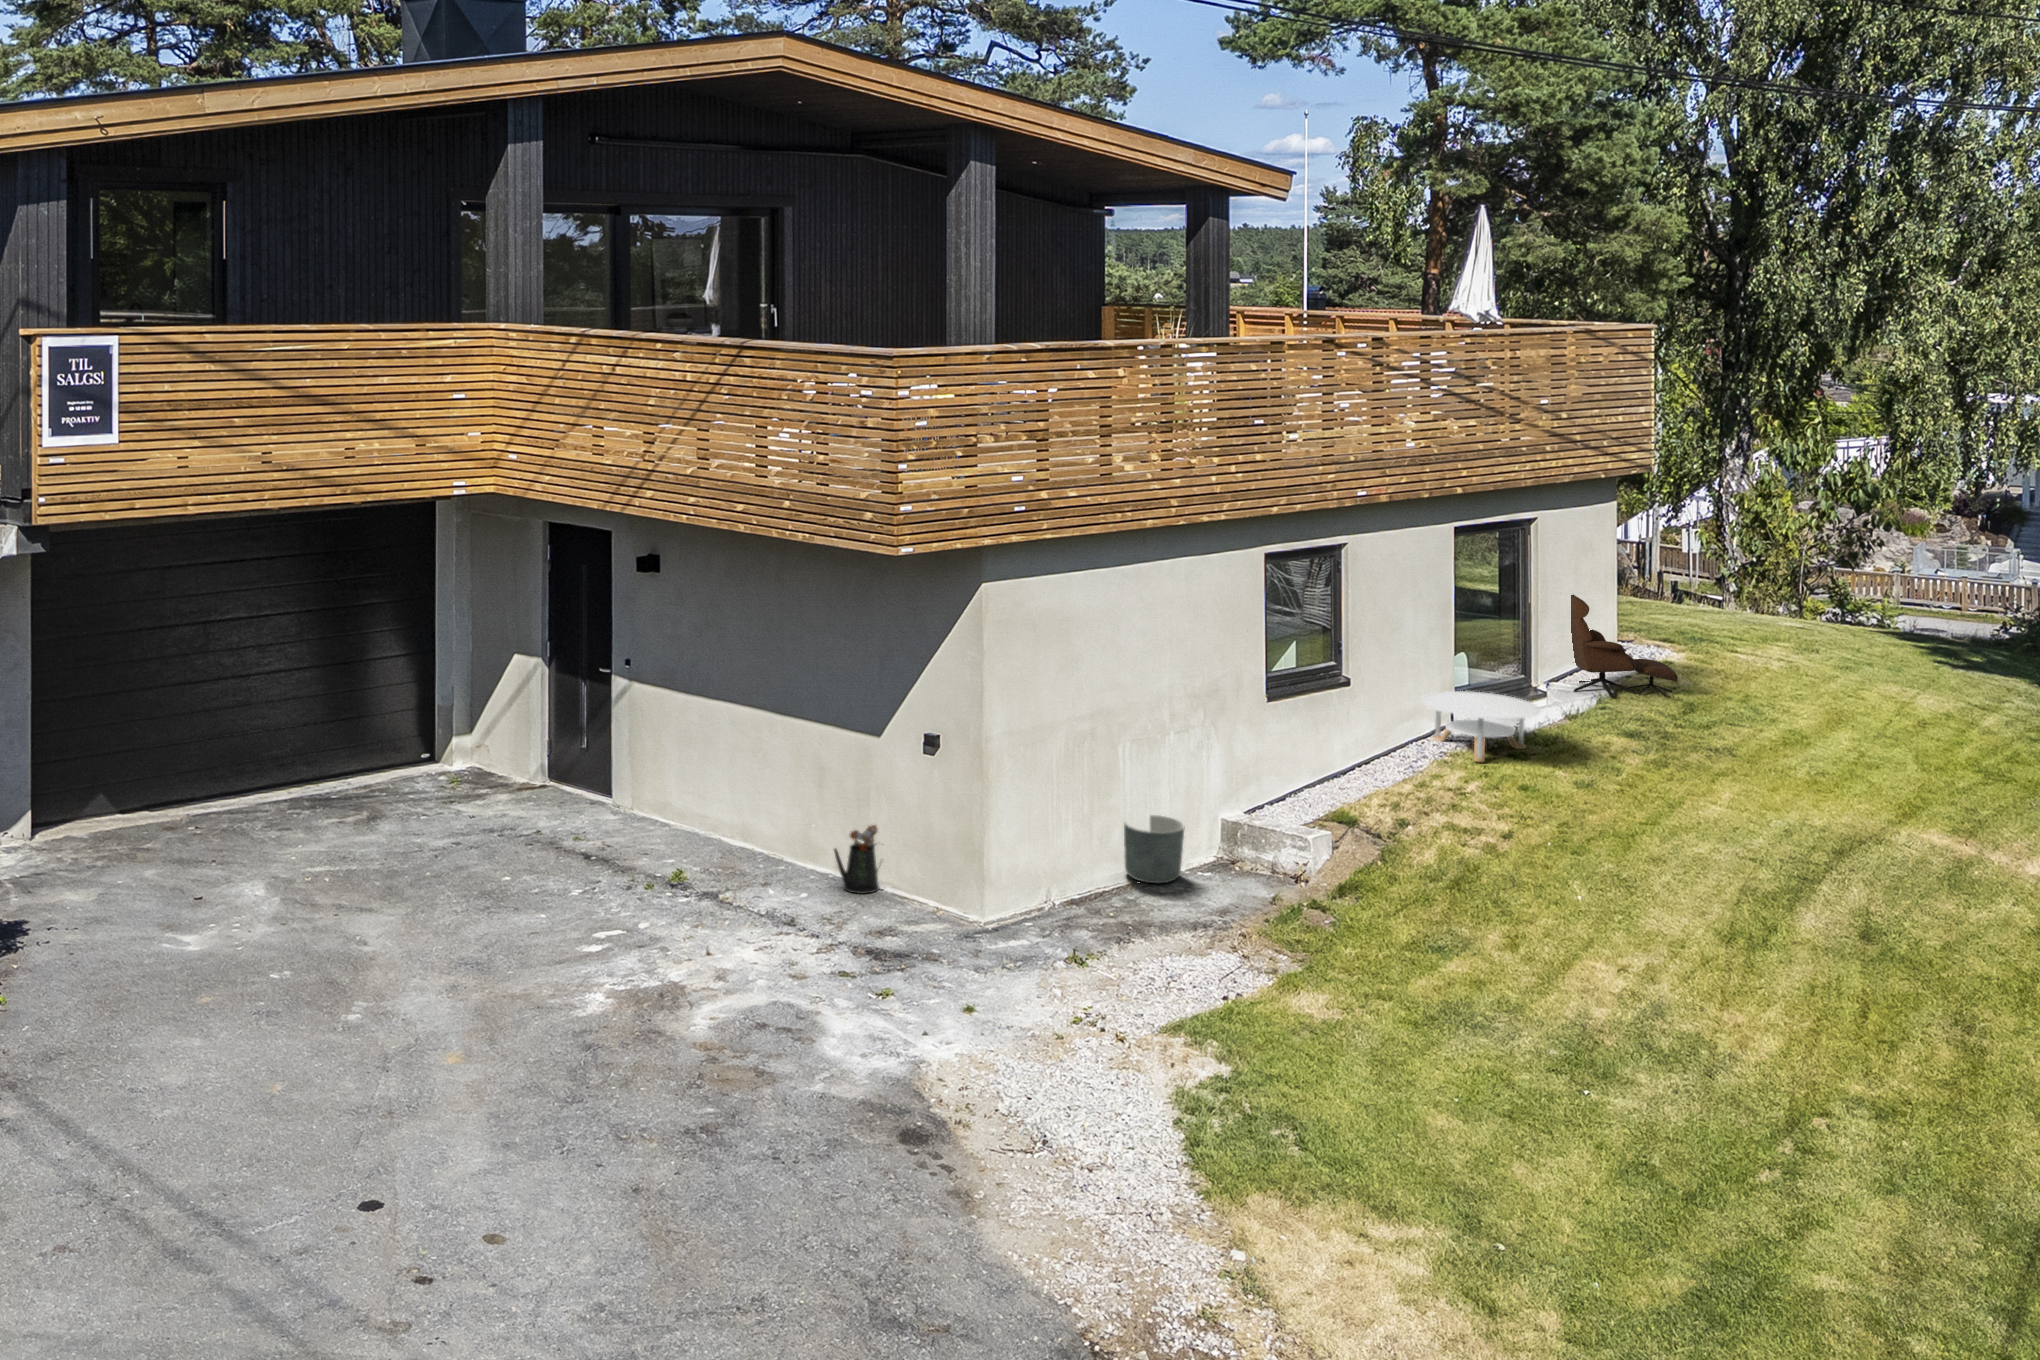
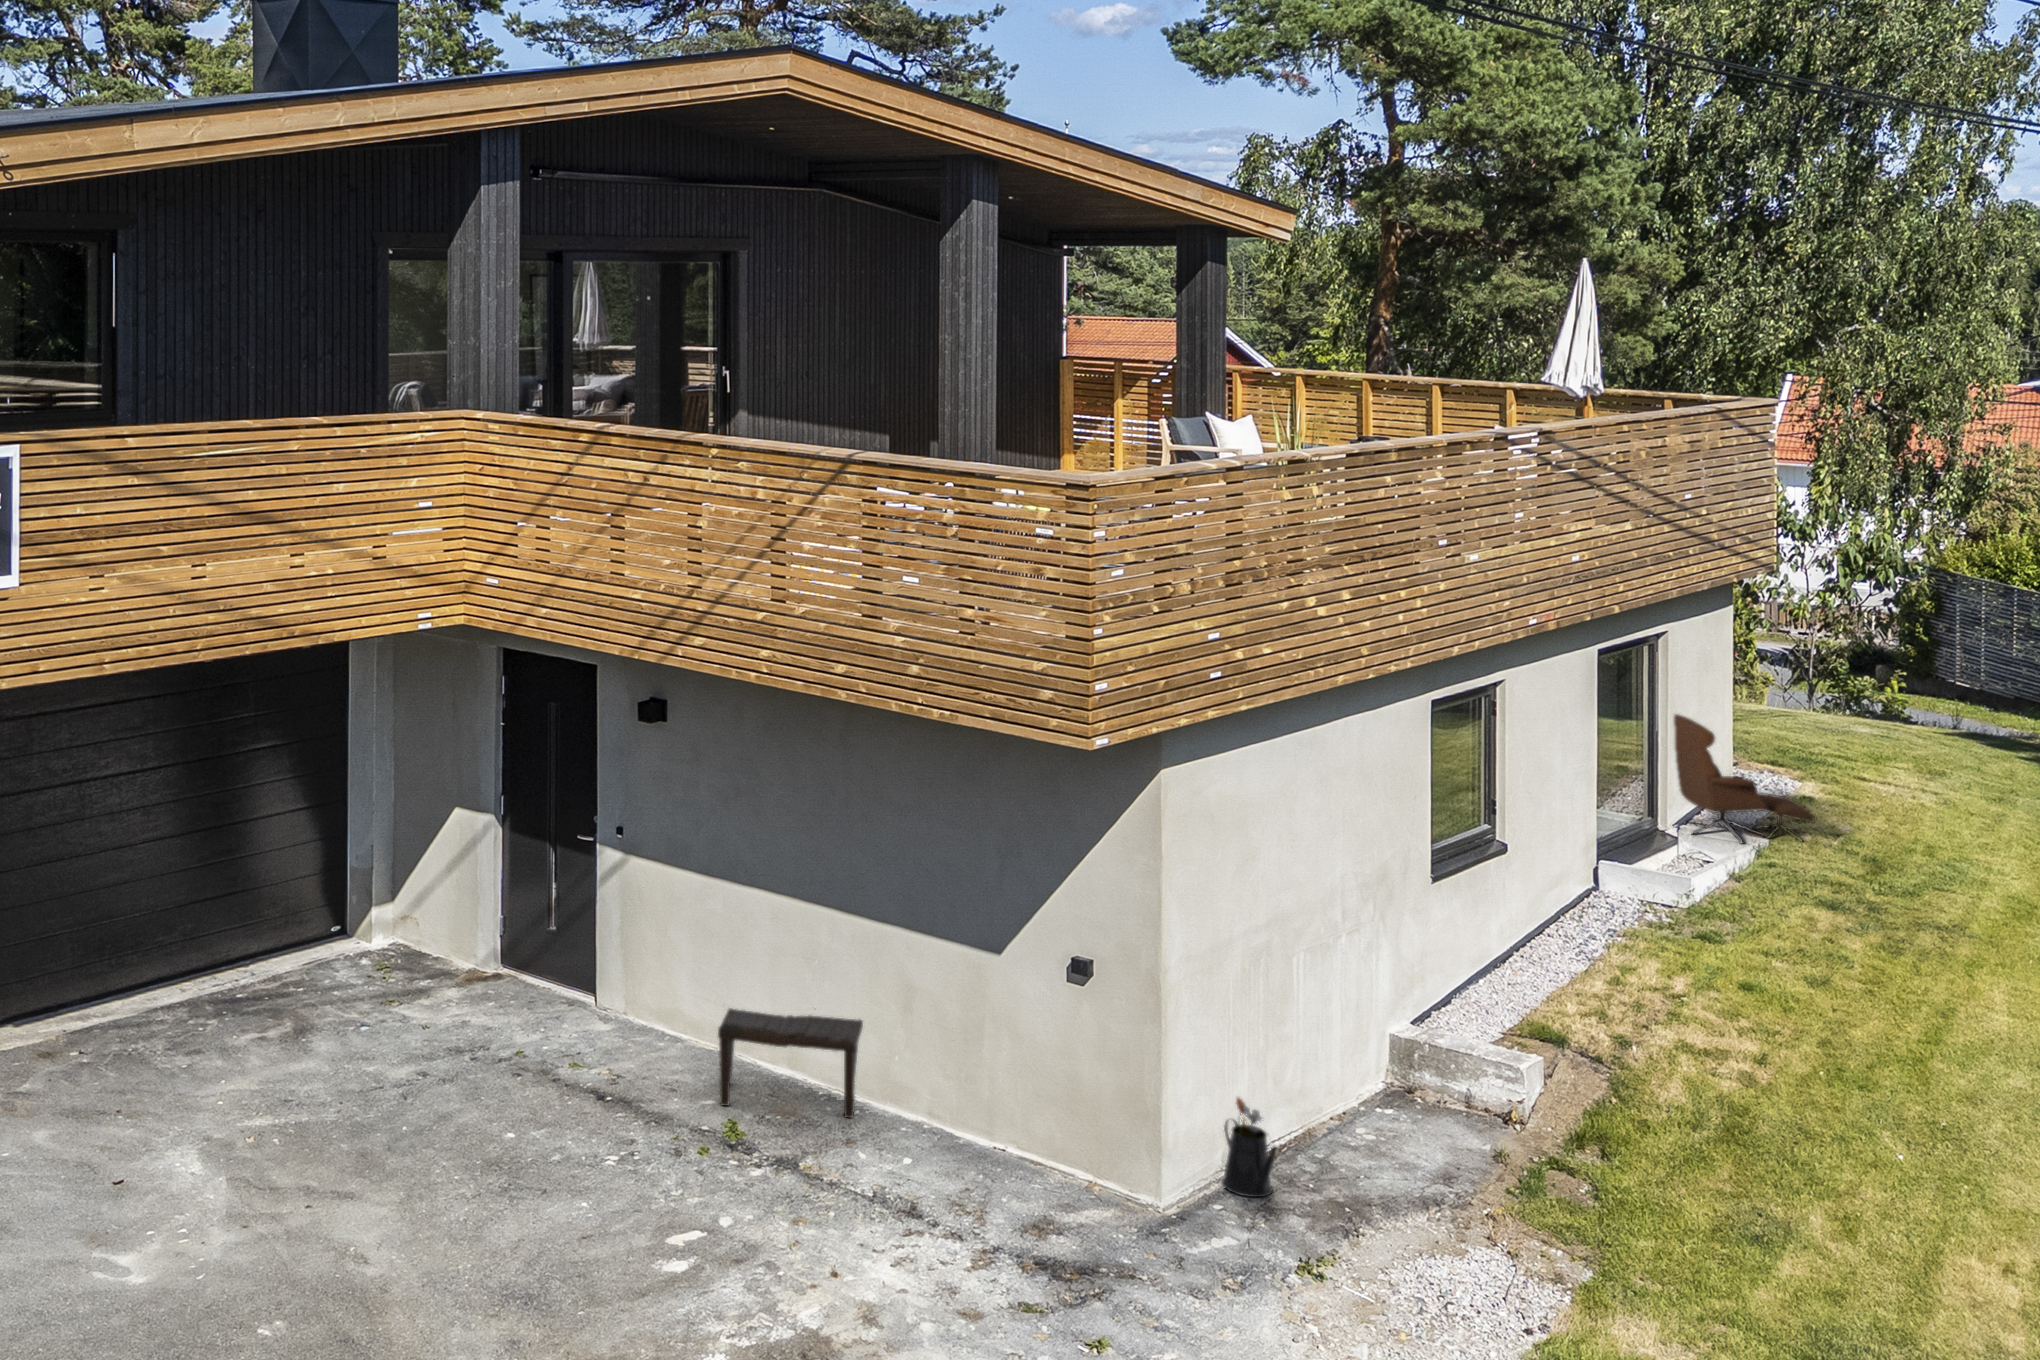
round table: present [1422,691,1541,762] -> none [1567,849,1721,945]
bench: none [668,784,785,864] -> present [718,1008,863,1118]
planter: present [1124,815,1184,883] -> none [1309,1047,1390,1142]
watering can: present [834,825,879,894] -> present [1222,1098,1276,1197]

